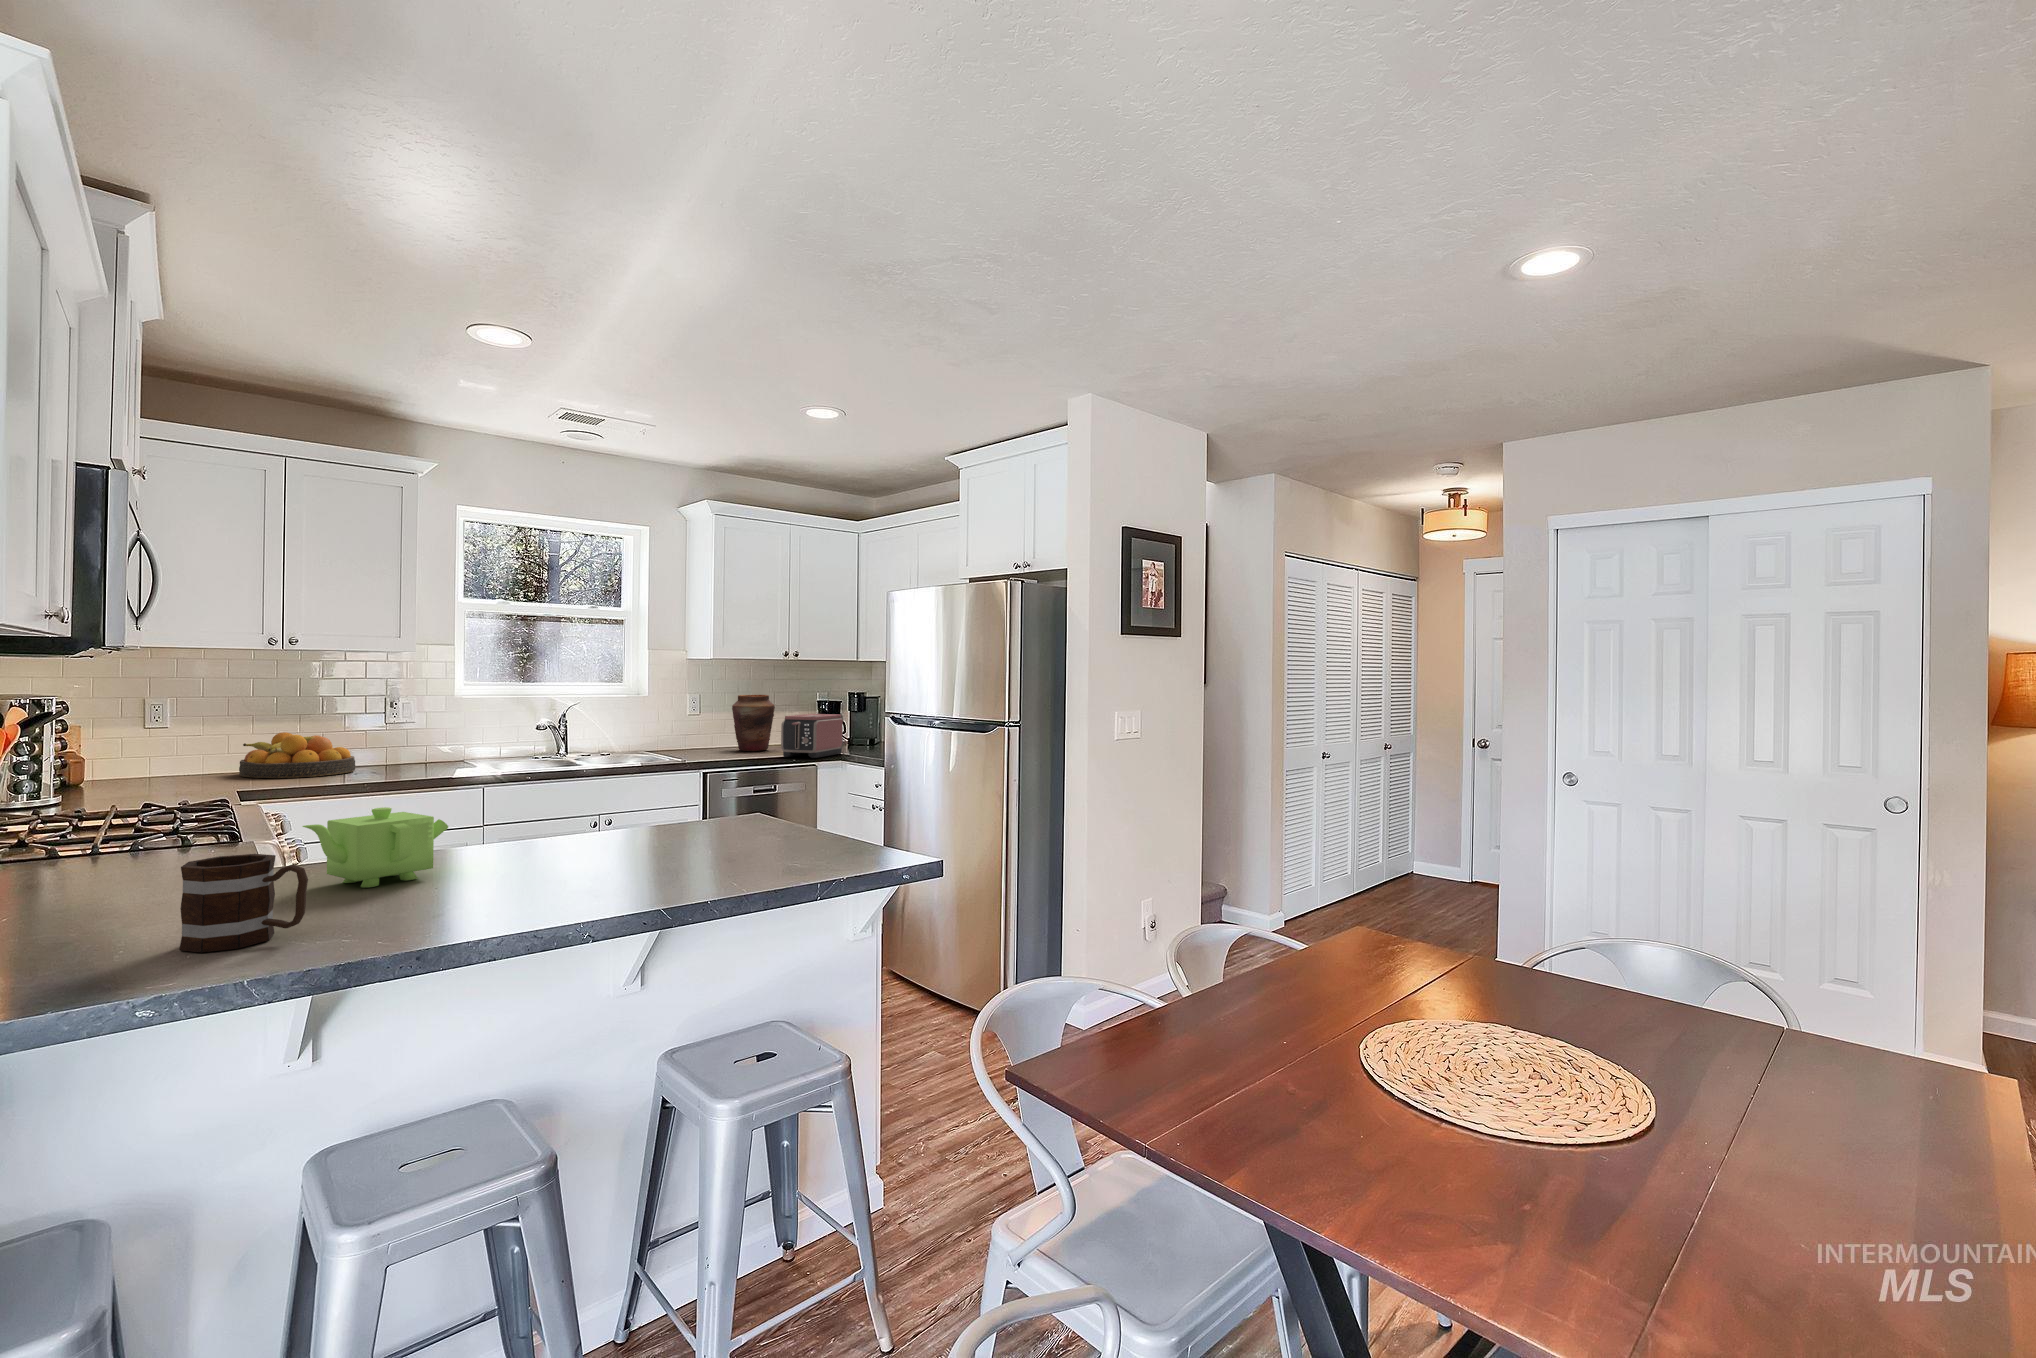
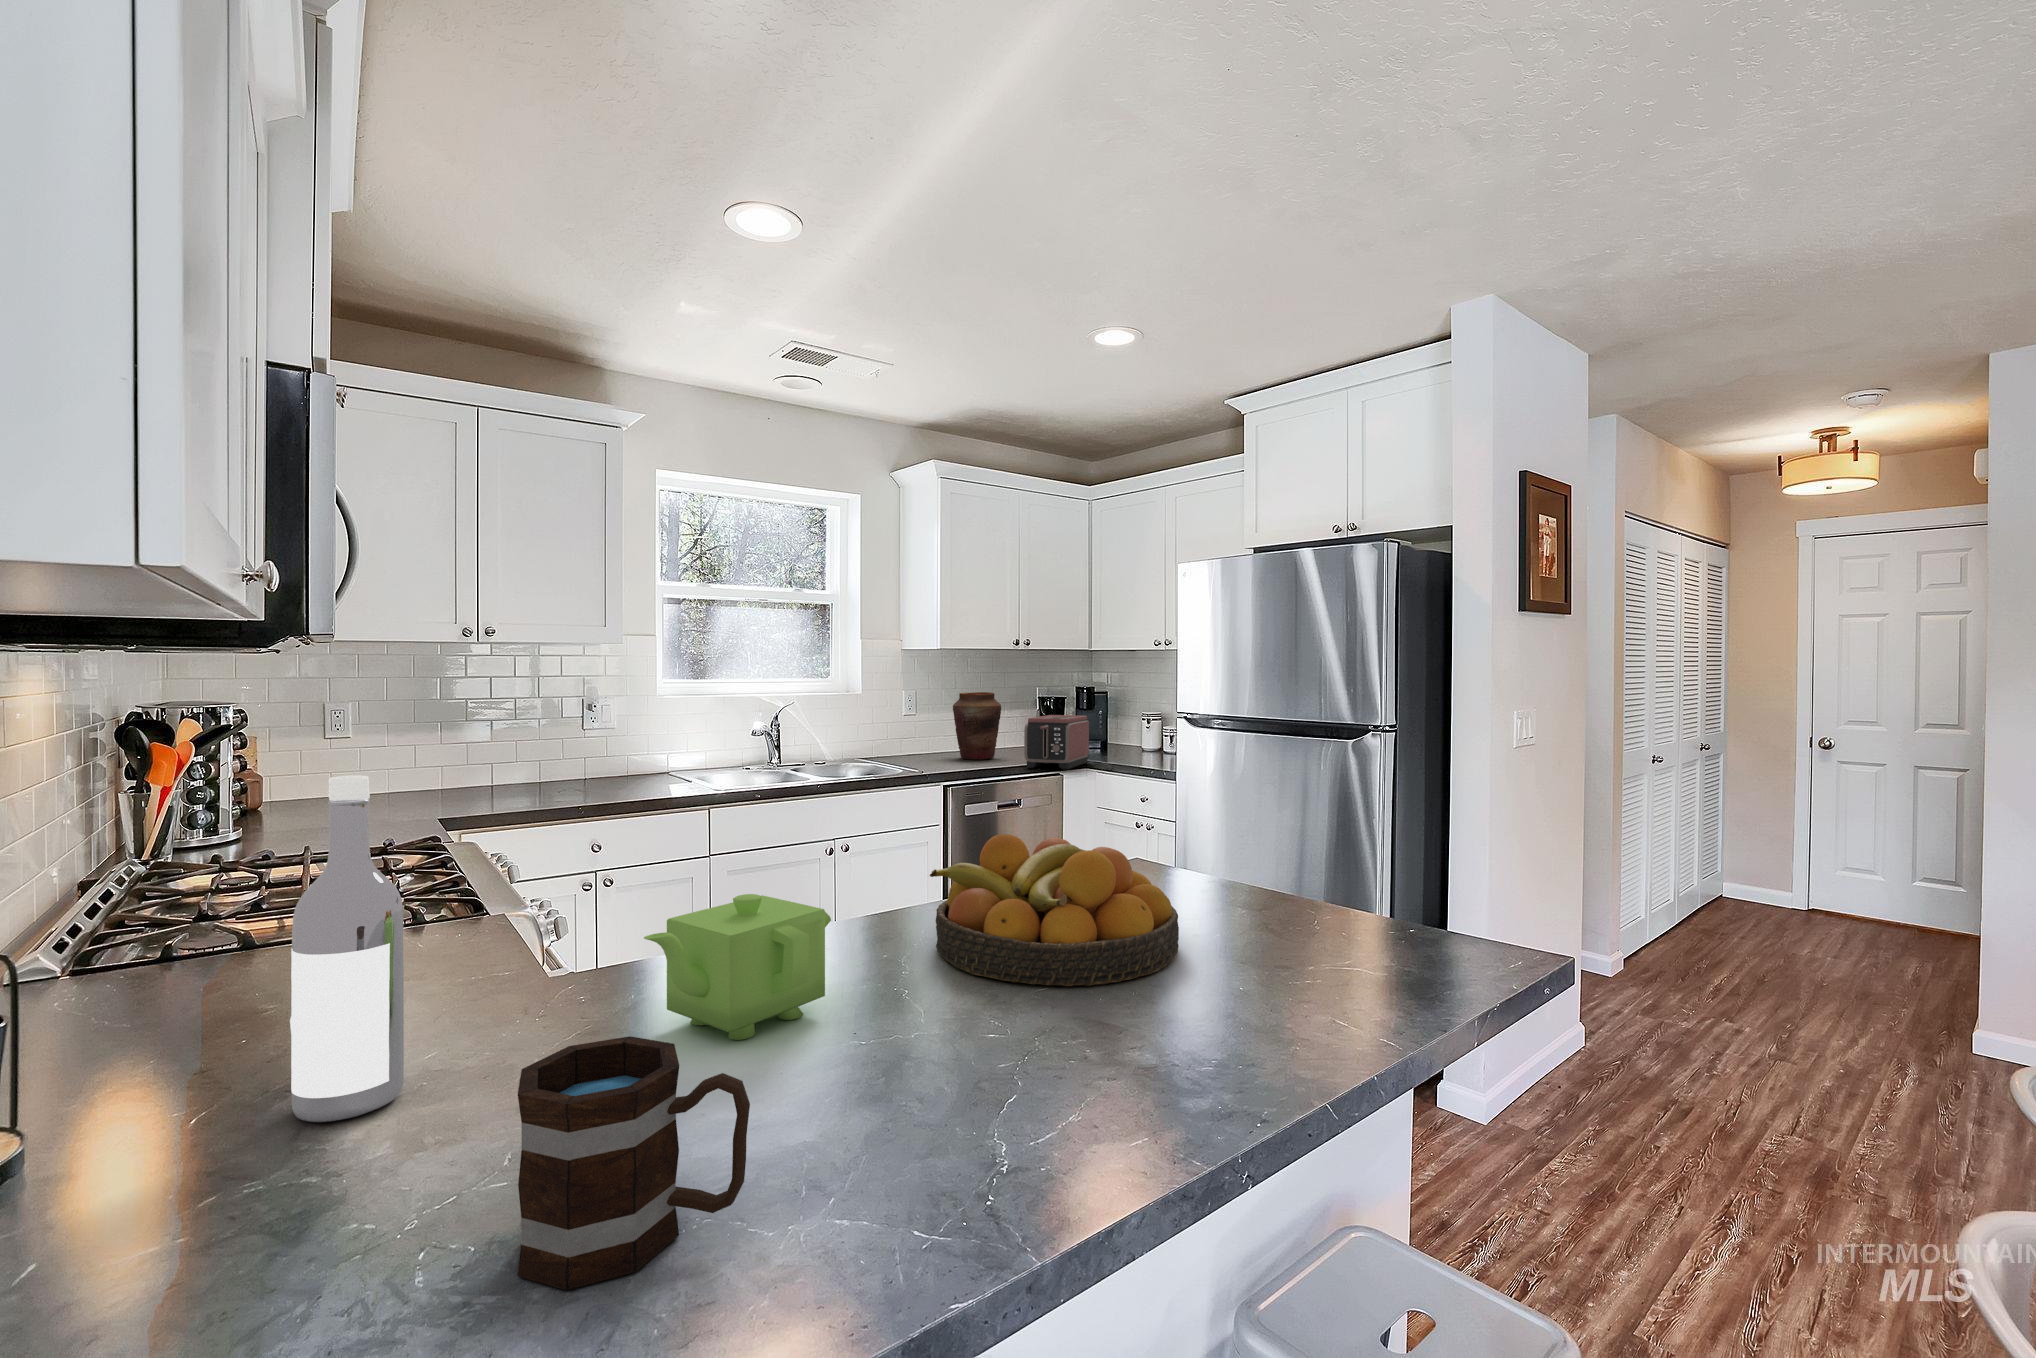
wine bottle: none [75,731,147,915] -> present [290,775,404,1122]
fruit bowl: present [239,732,355,778] -> present [930,834,1179,986]

